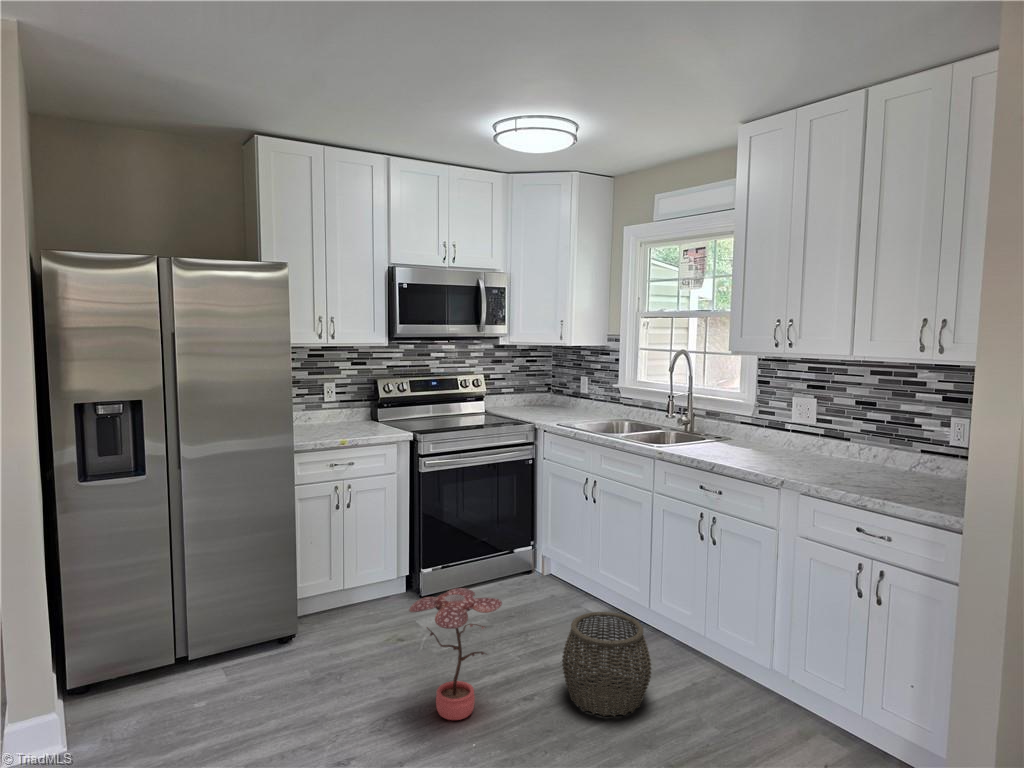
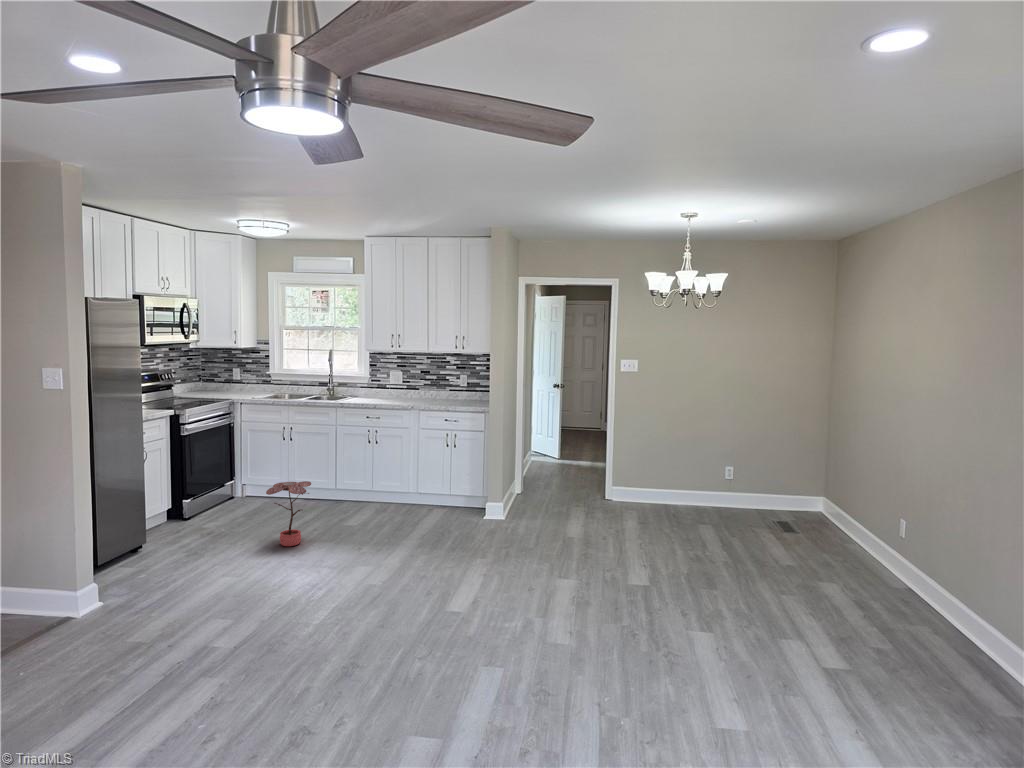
woven basket: present [562,612,652,717] -> none [326,483,371,527]

